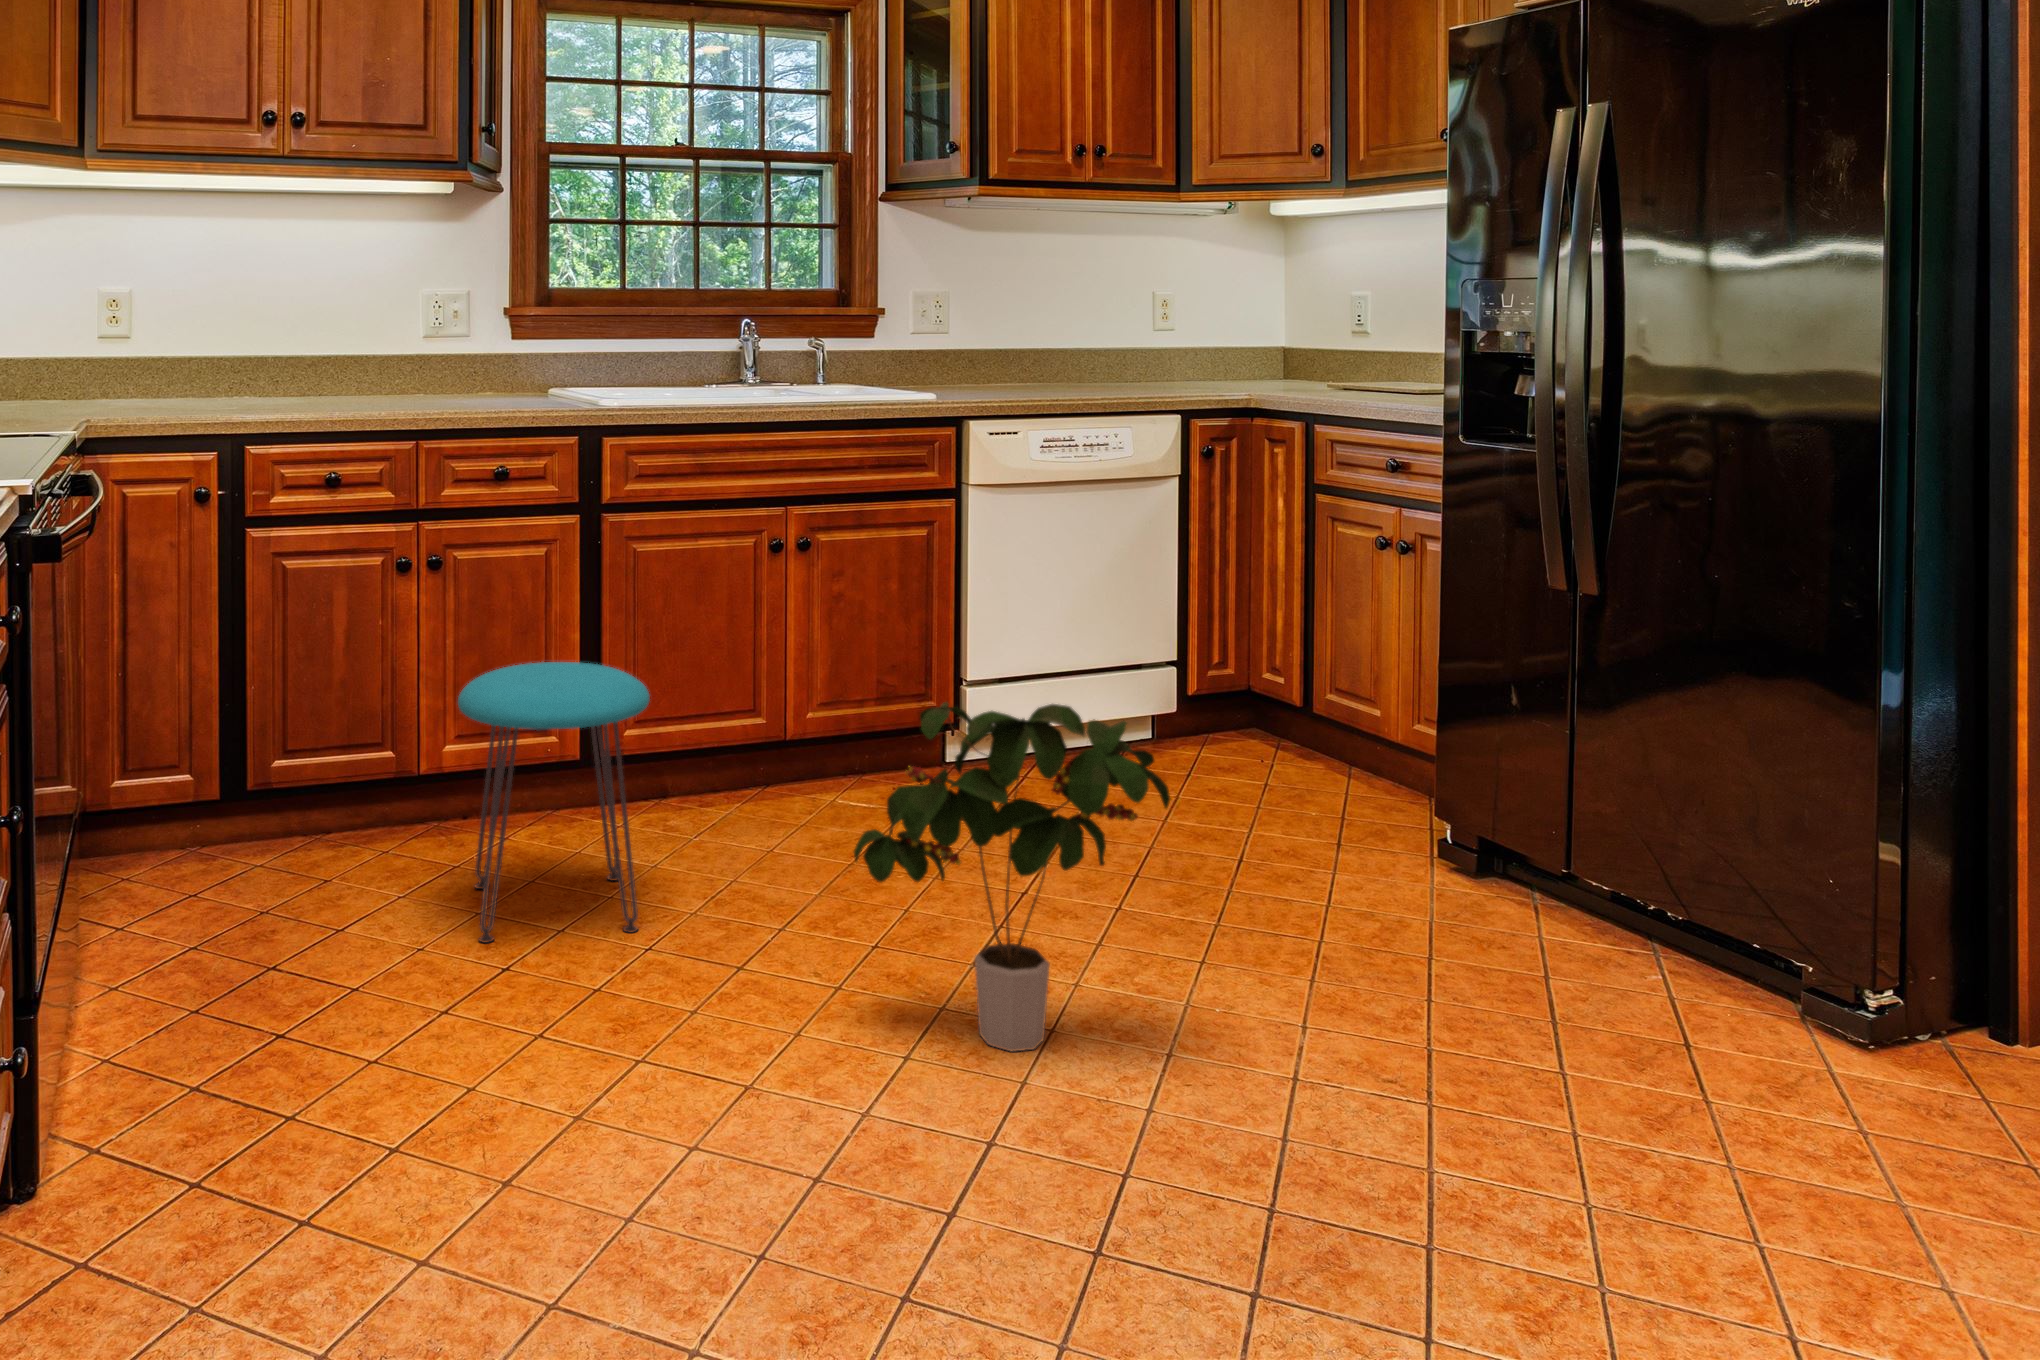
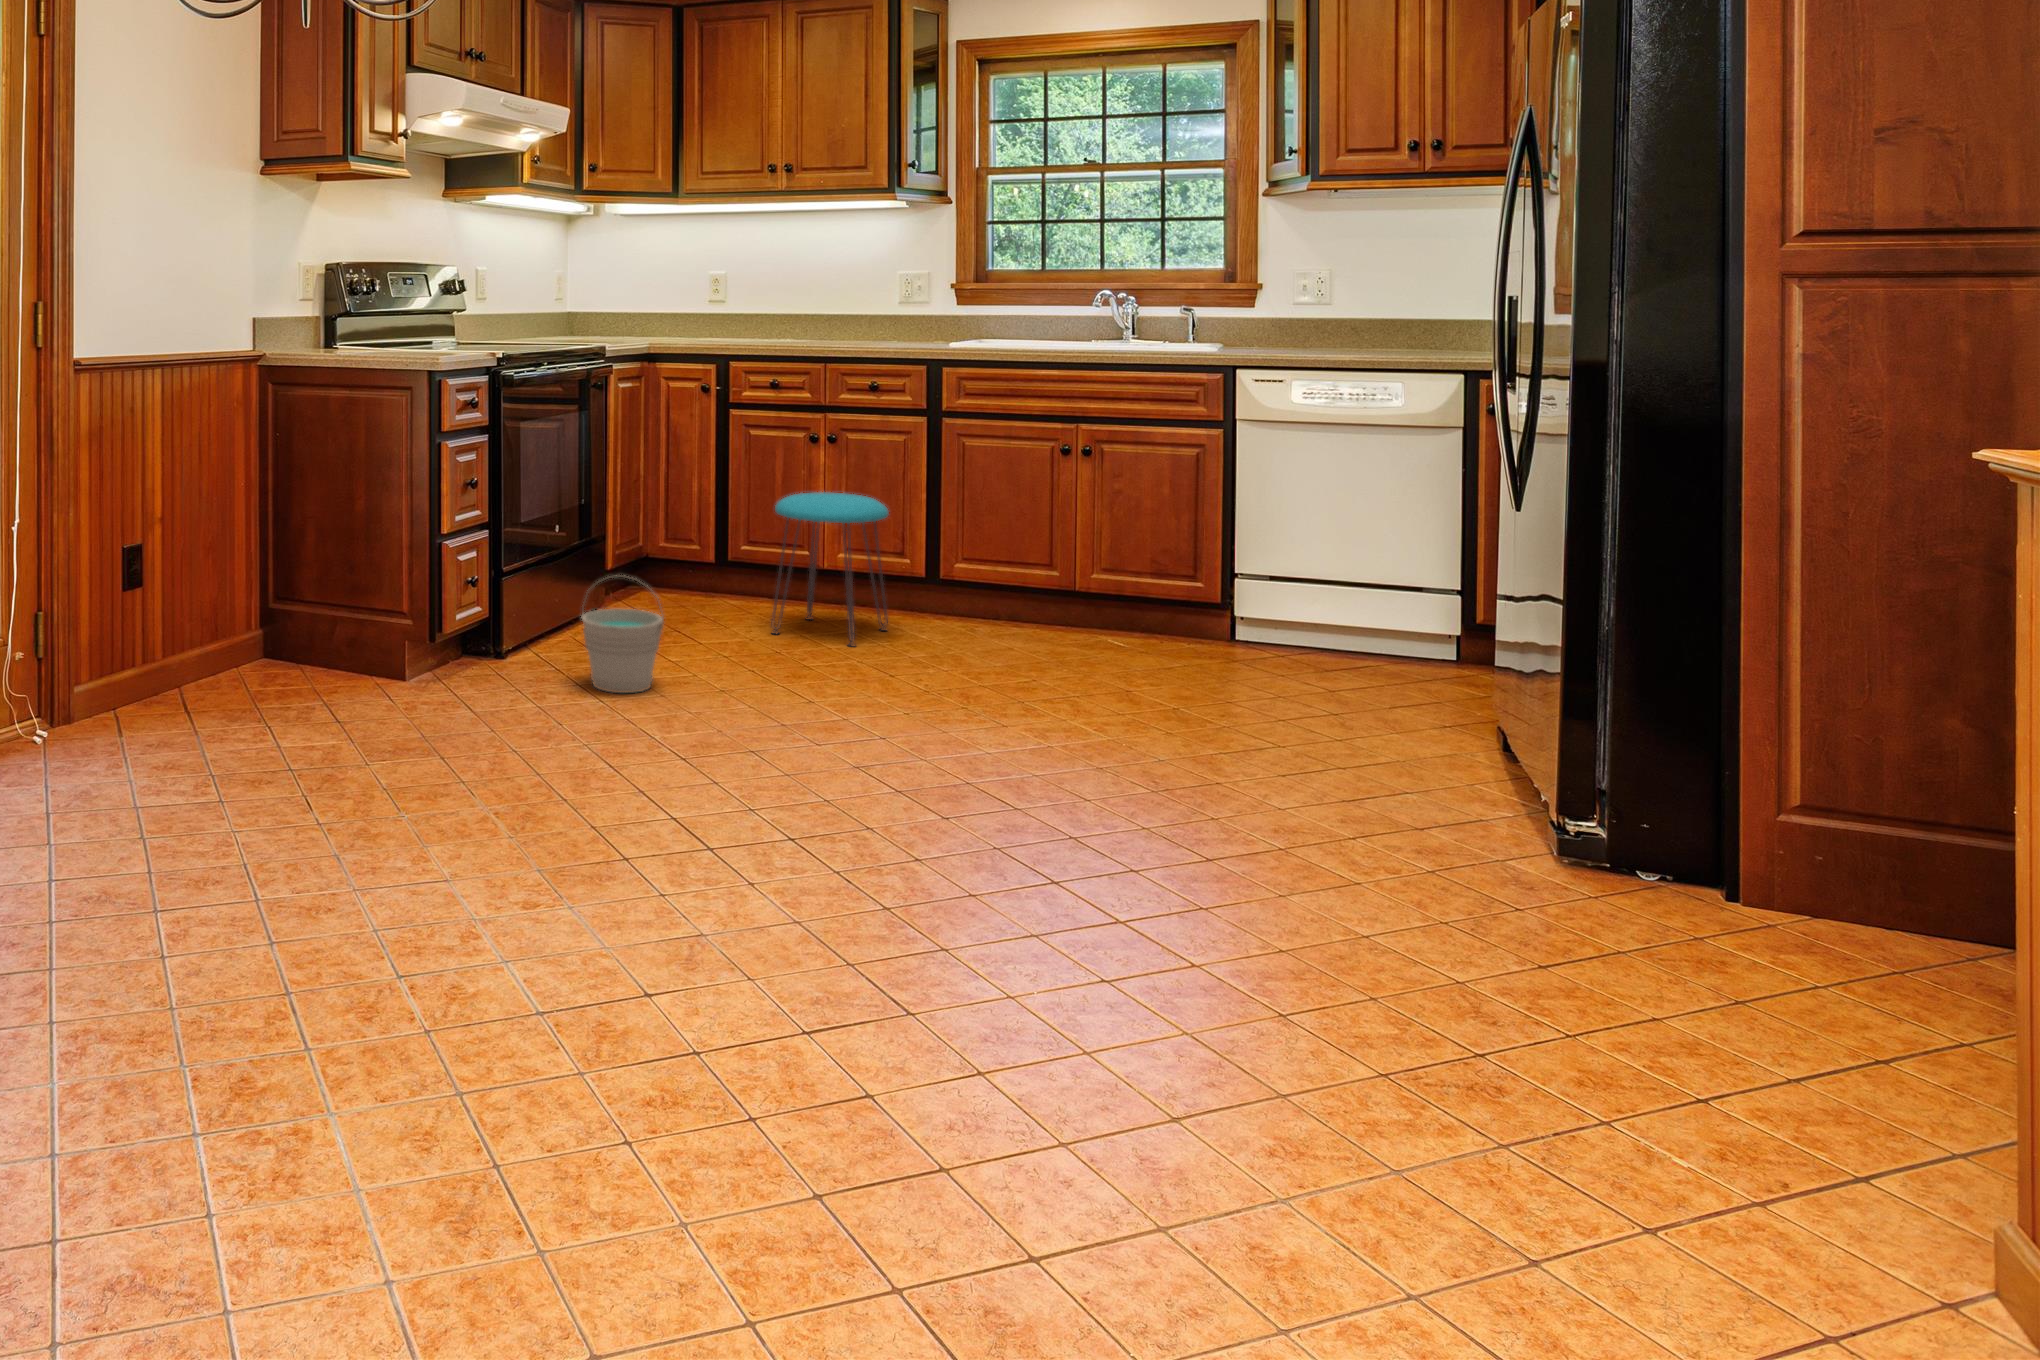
potted plant: present [854,702,1171,1052] -> none [891,515,1052,720]
bucket: none [361,961,551,1246] -> present [581,578,664,693]

